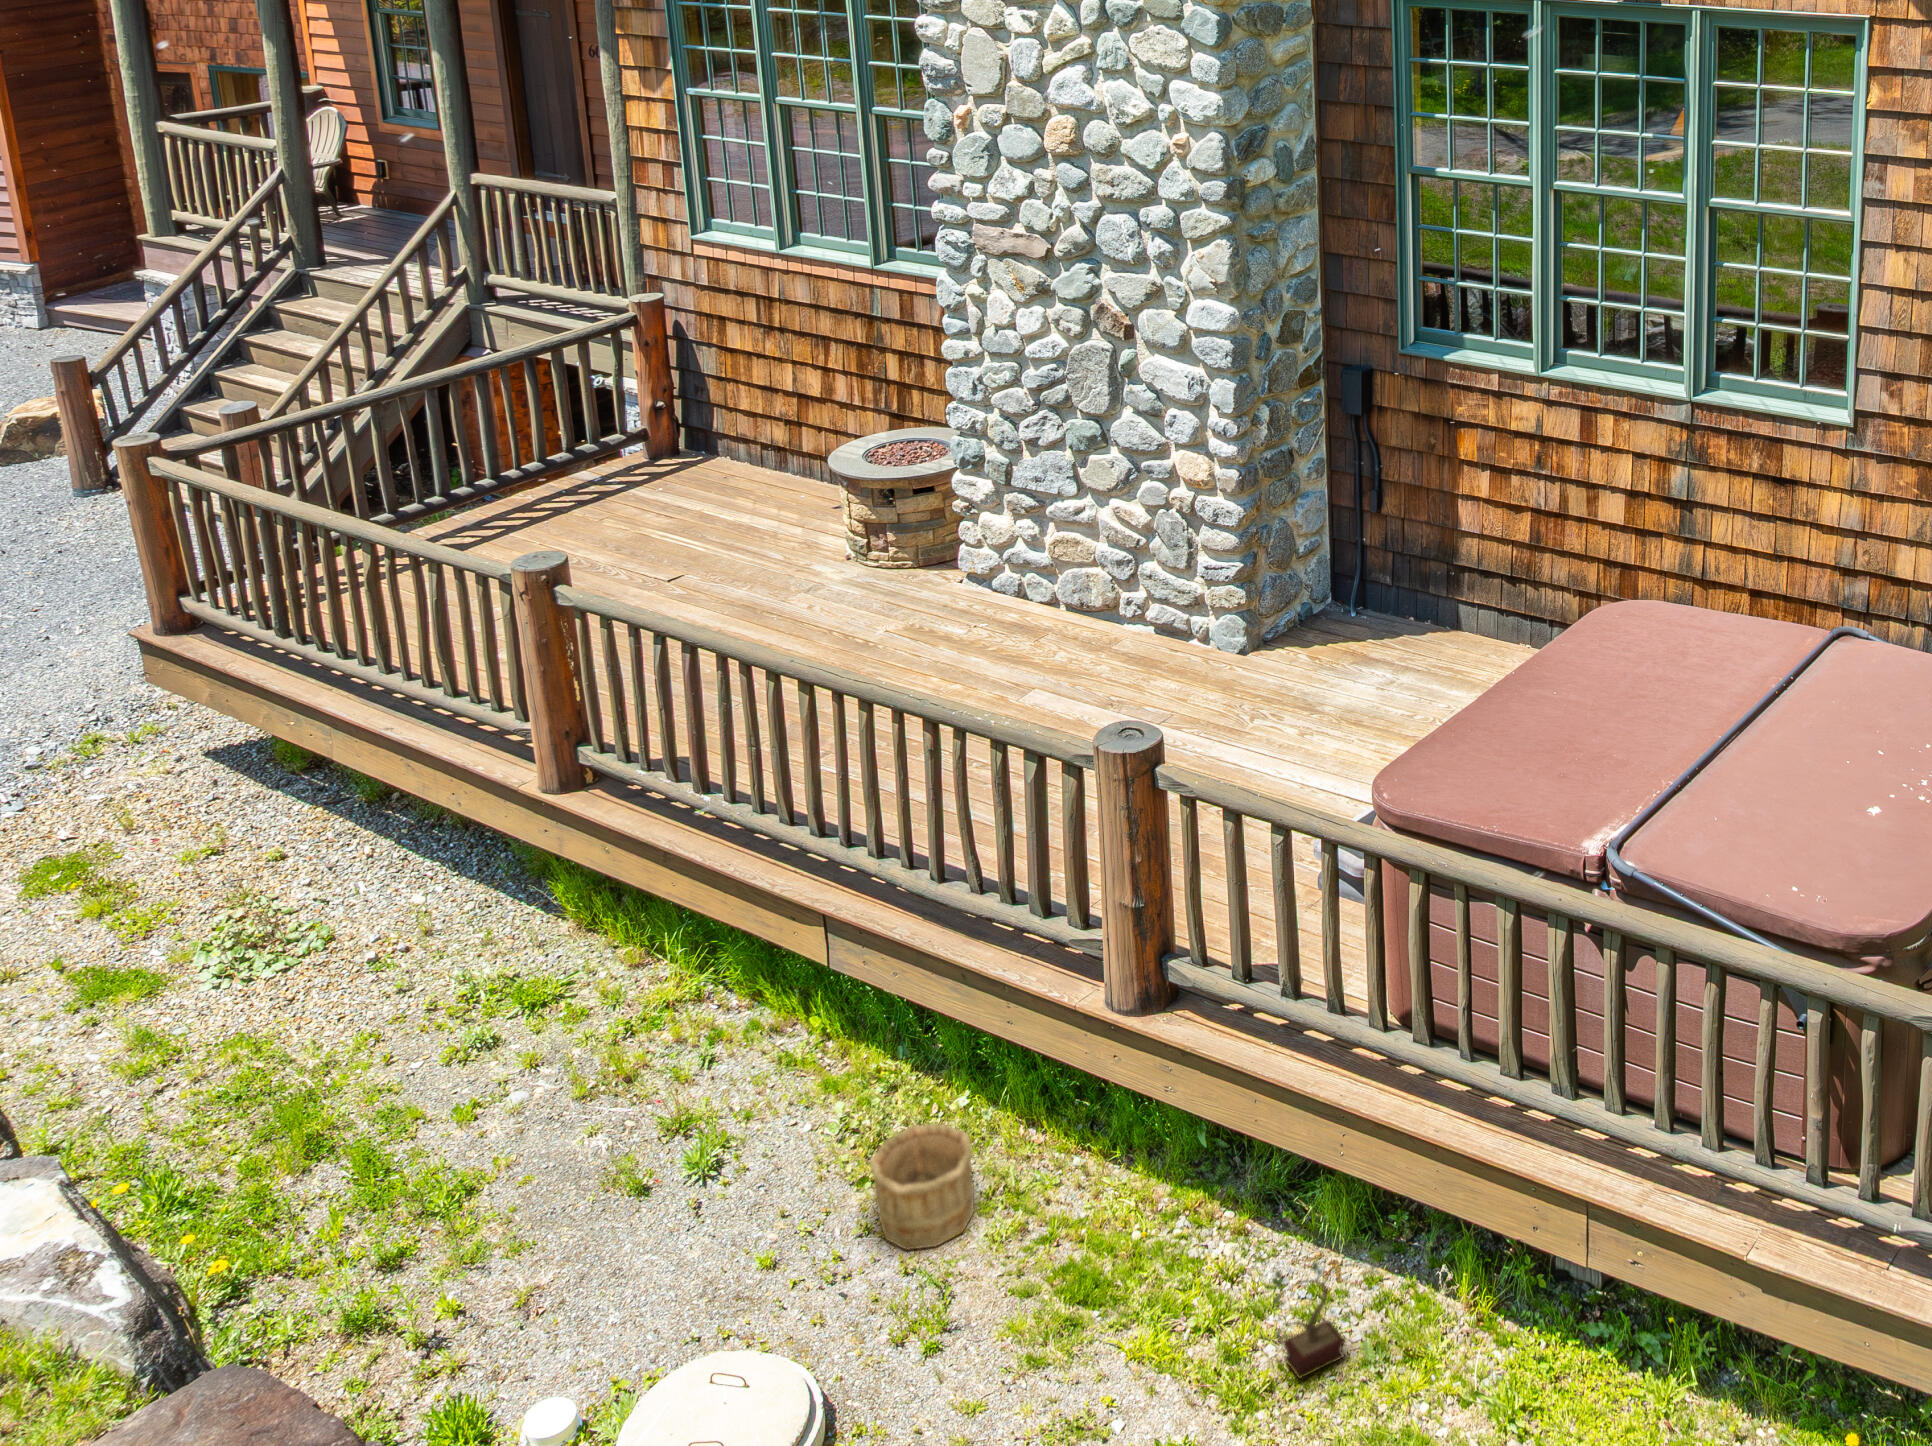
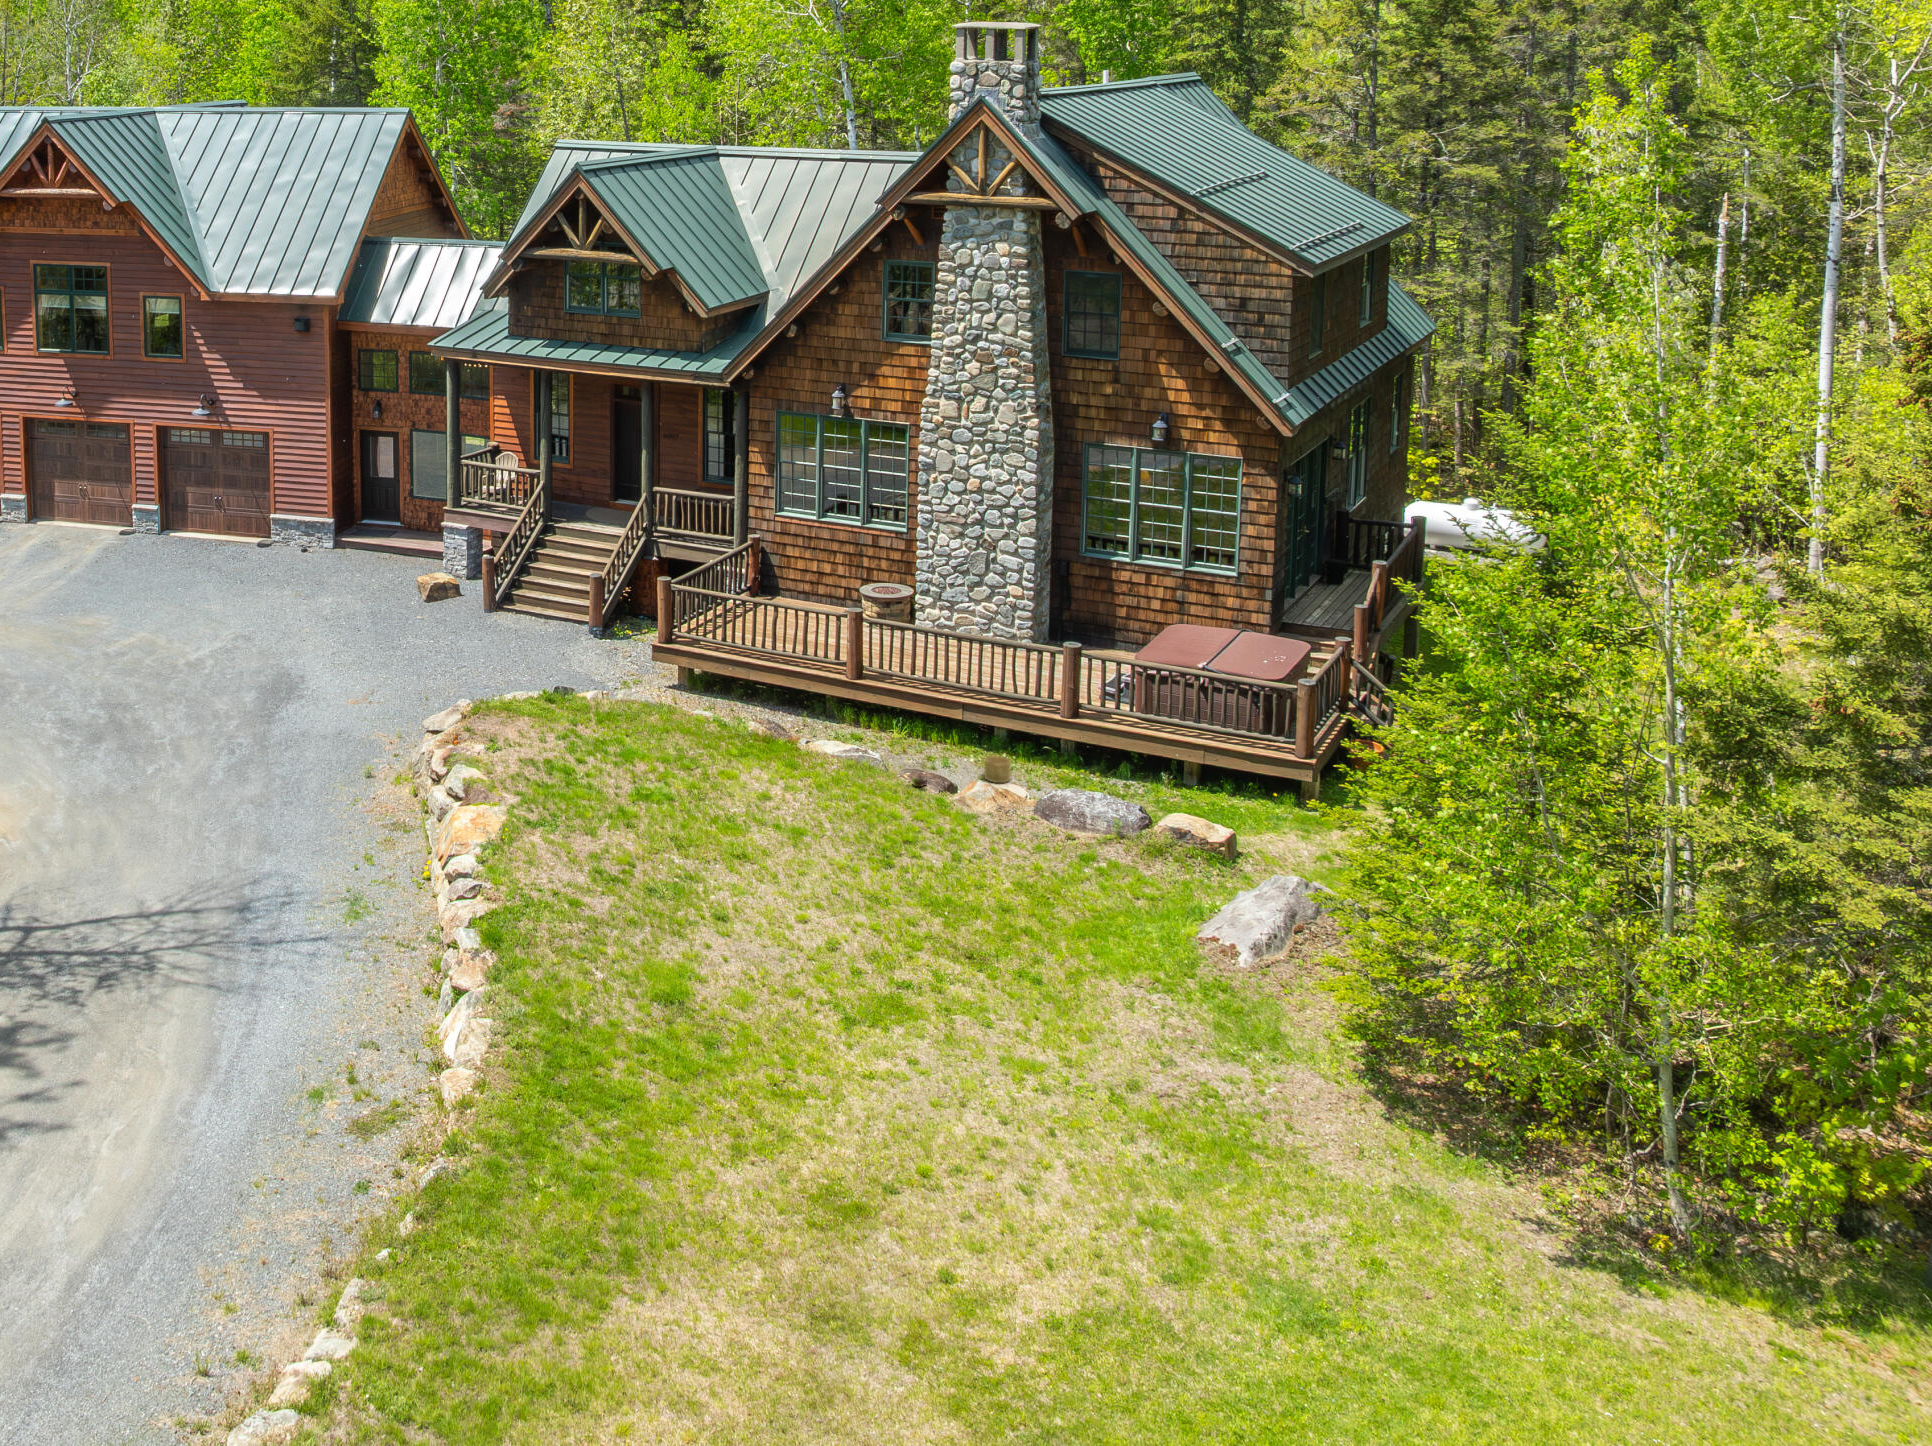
potted plant: present [1272,1231,1392,1378] -> present [913,752,930,787]

